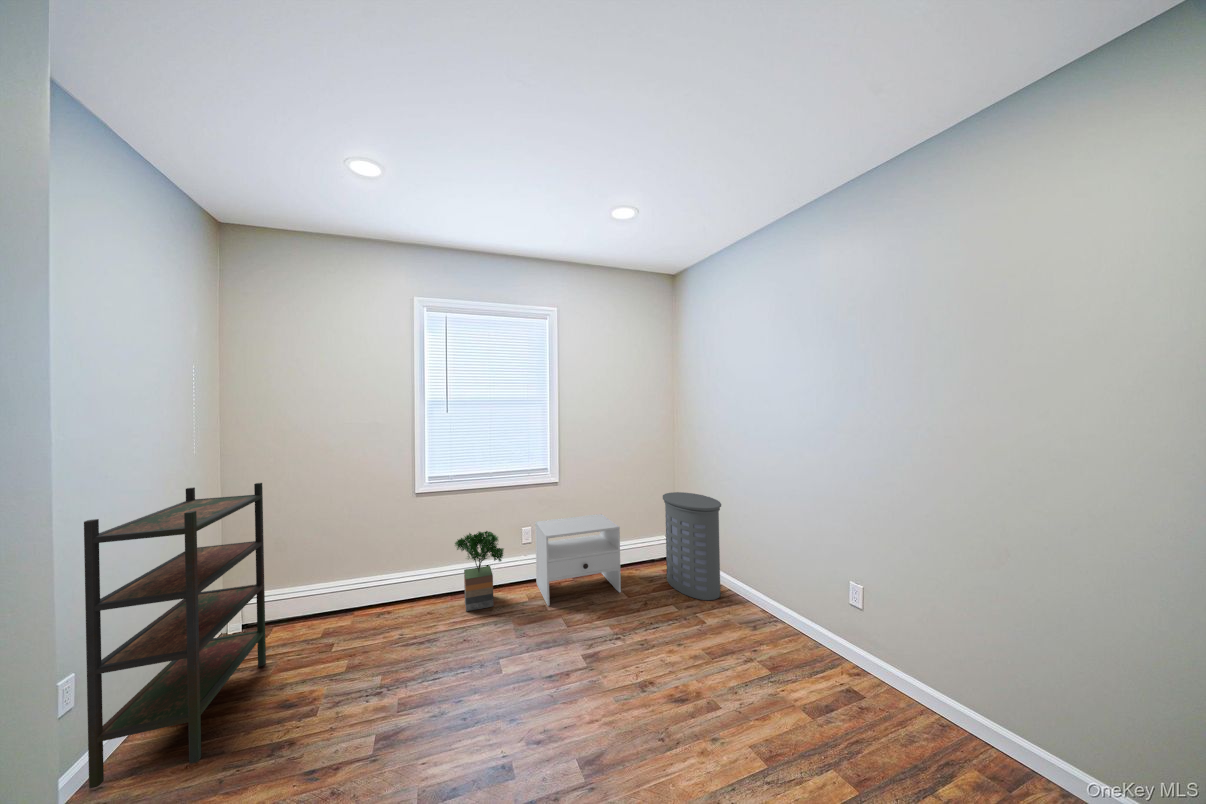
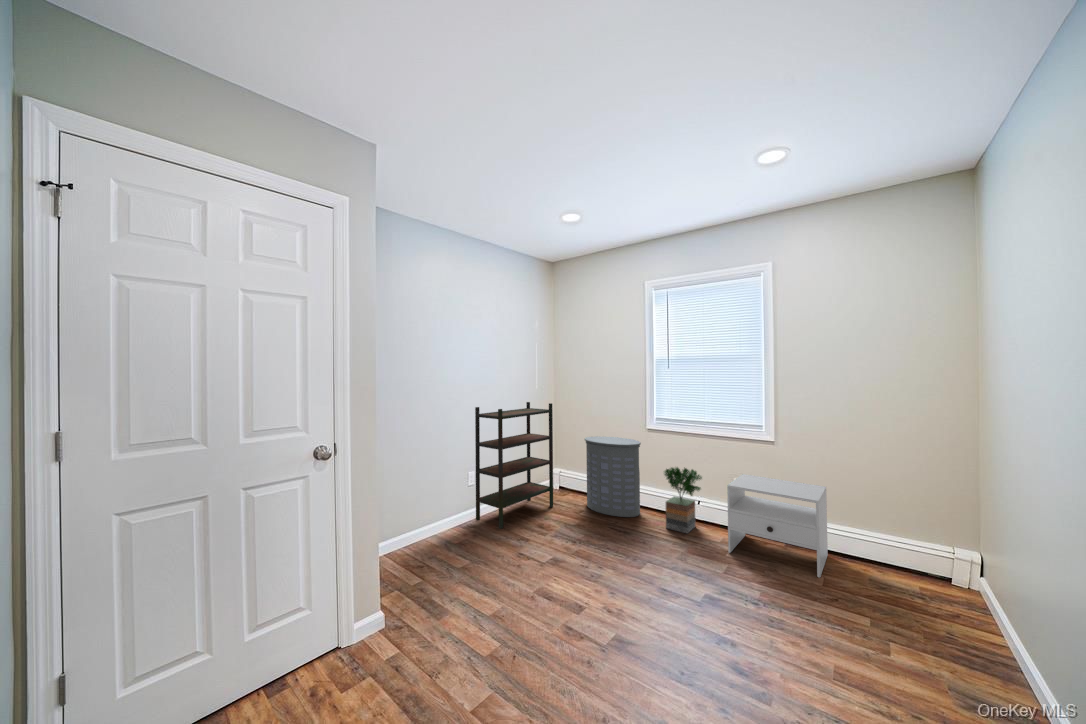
laundry hamper: present [663,492,721,600] -> present [585,436,641,517]

